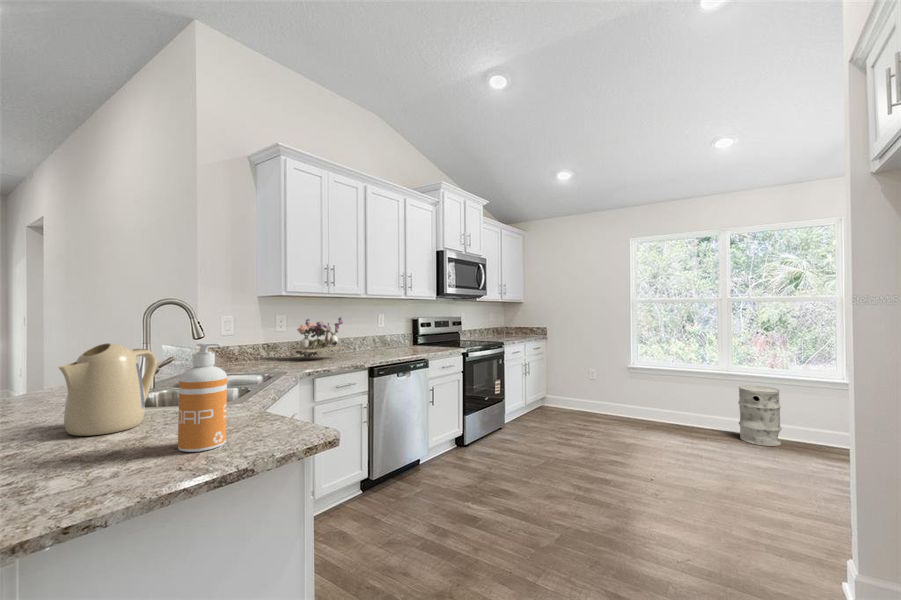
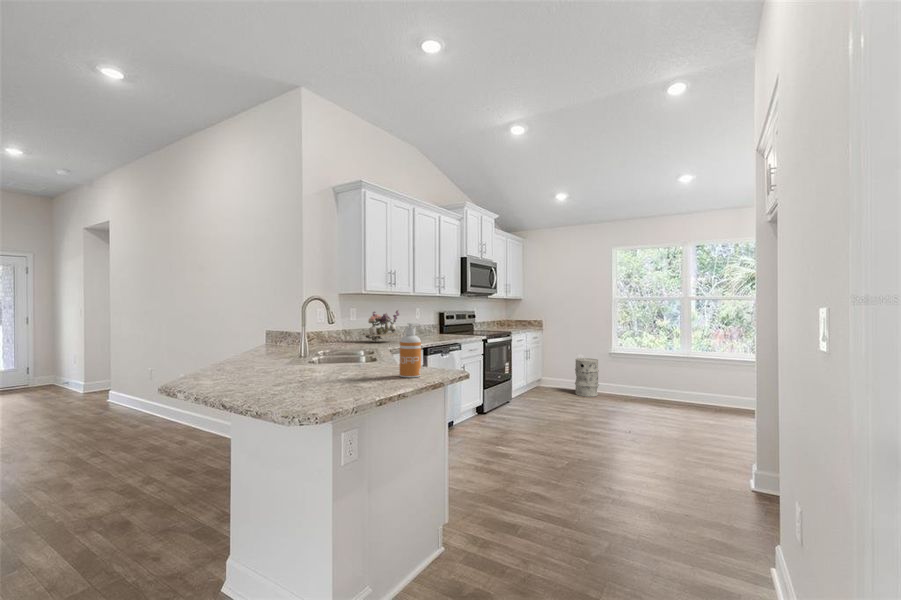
kettle: present [58,343,157,436] -> none [321,324,356,373]
trash can: present [738,386,782,446] -> present [575,358,599,397]

